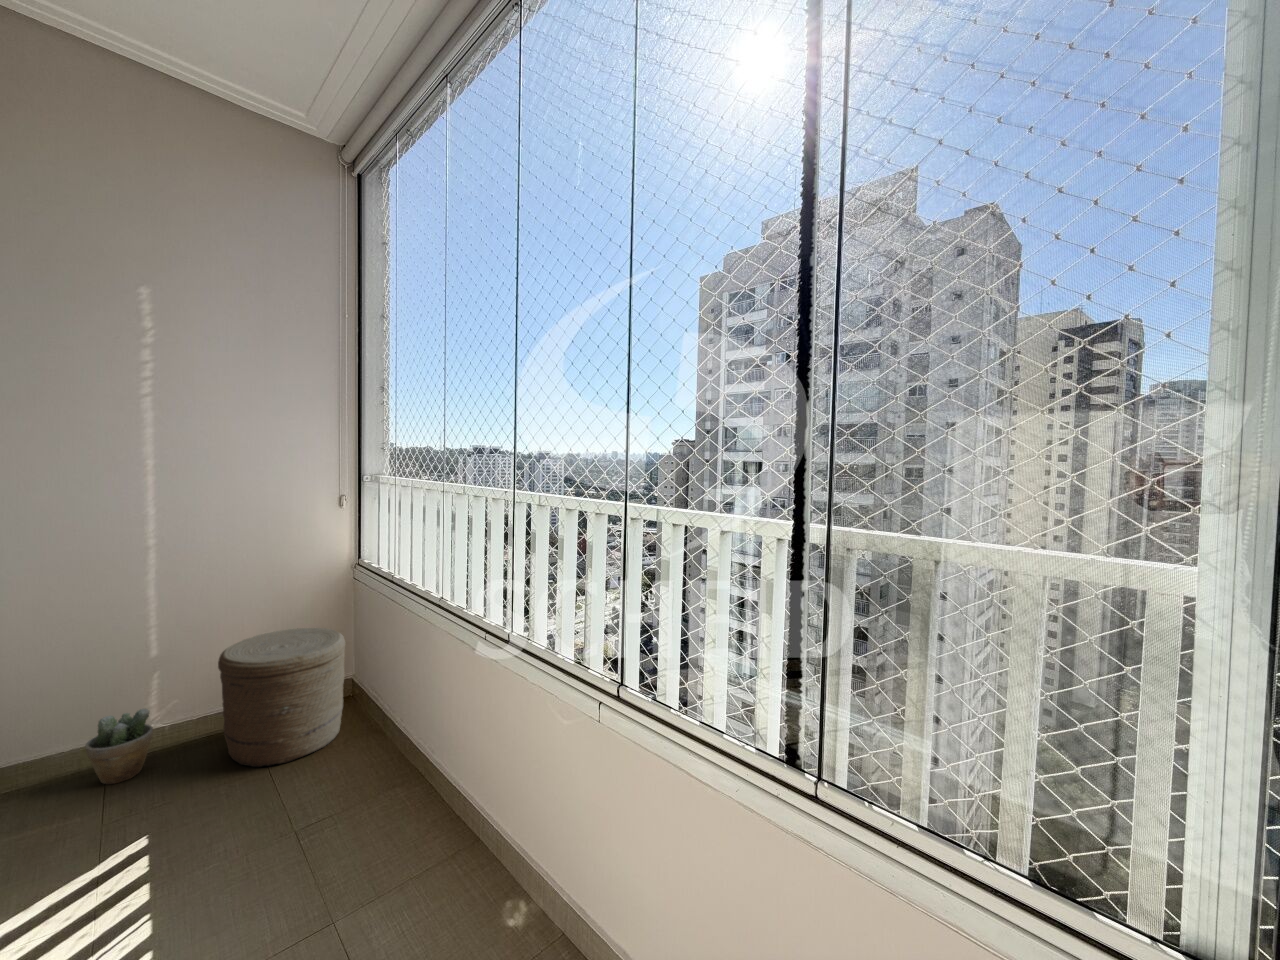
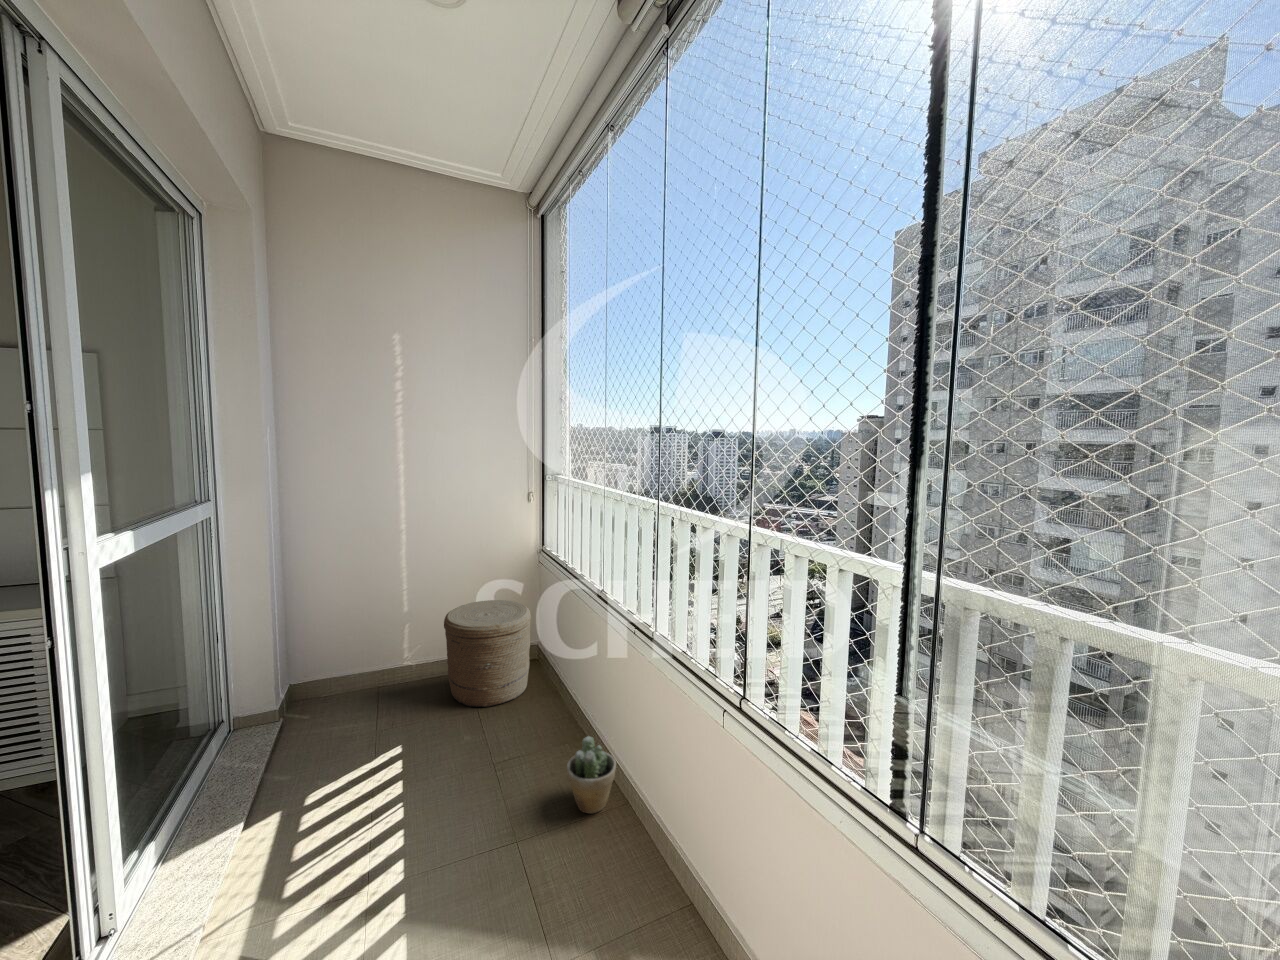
potted plant: present [85,709,153,784] -> present [567,736,616,814]

